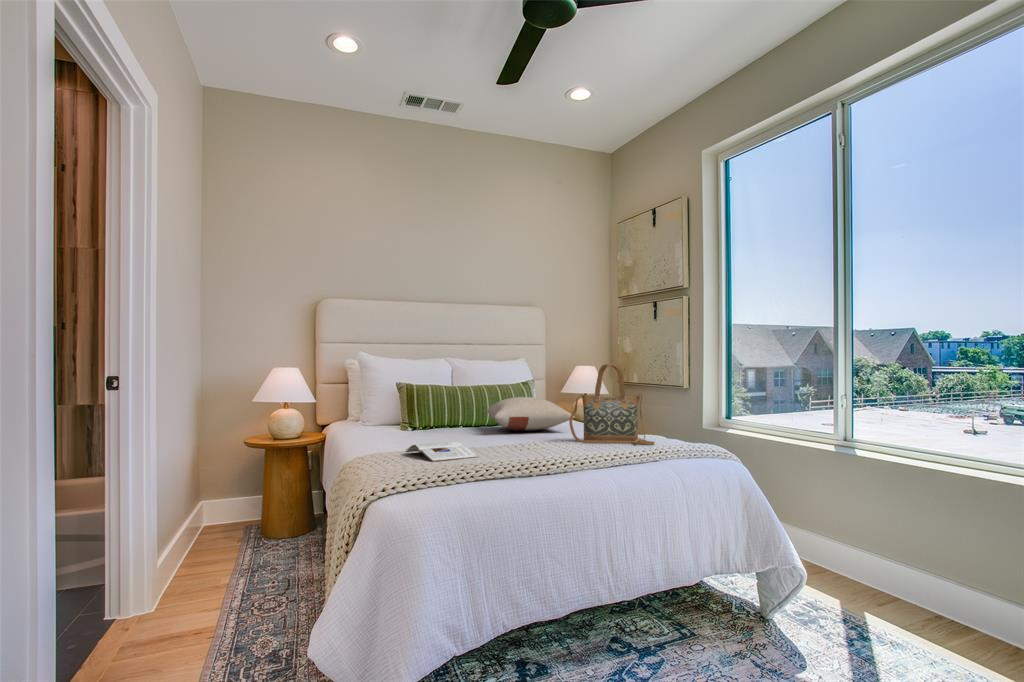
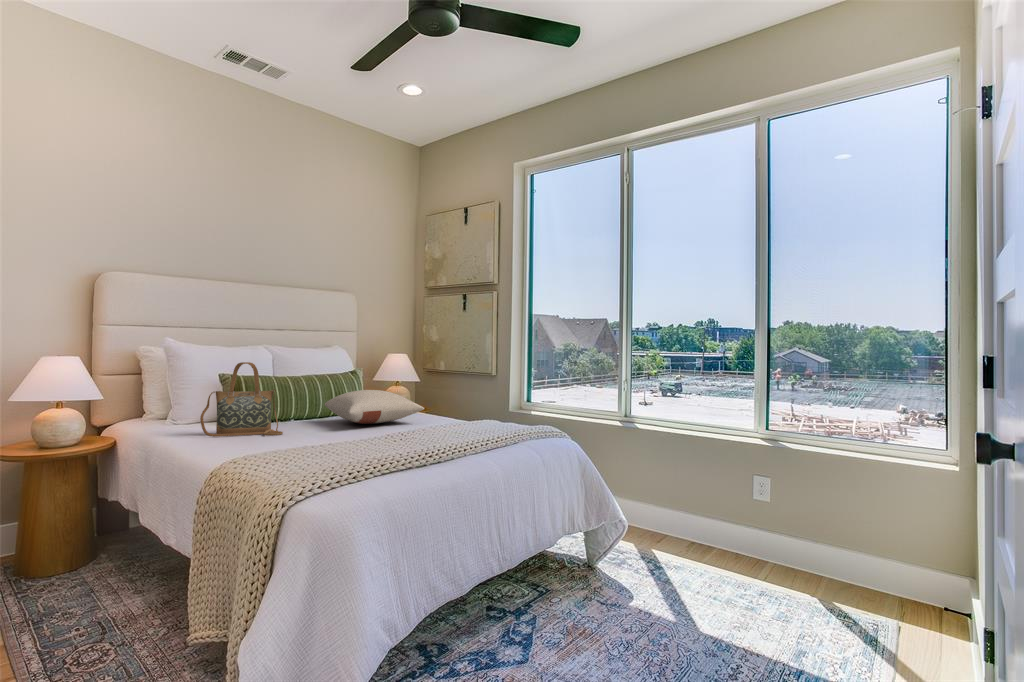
handbag: present [569,364,655,445] -> present [200,362,283,437]
magazine: present [406,442,478,462] -> none [284,444,372,469]

